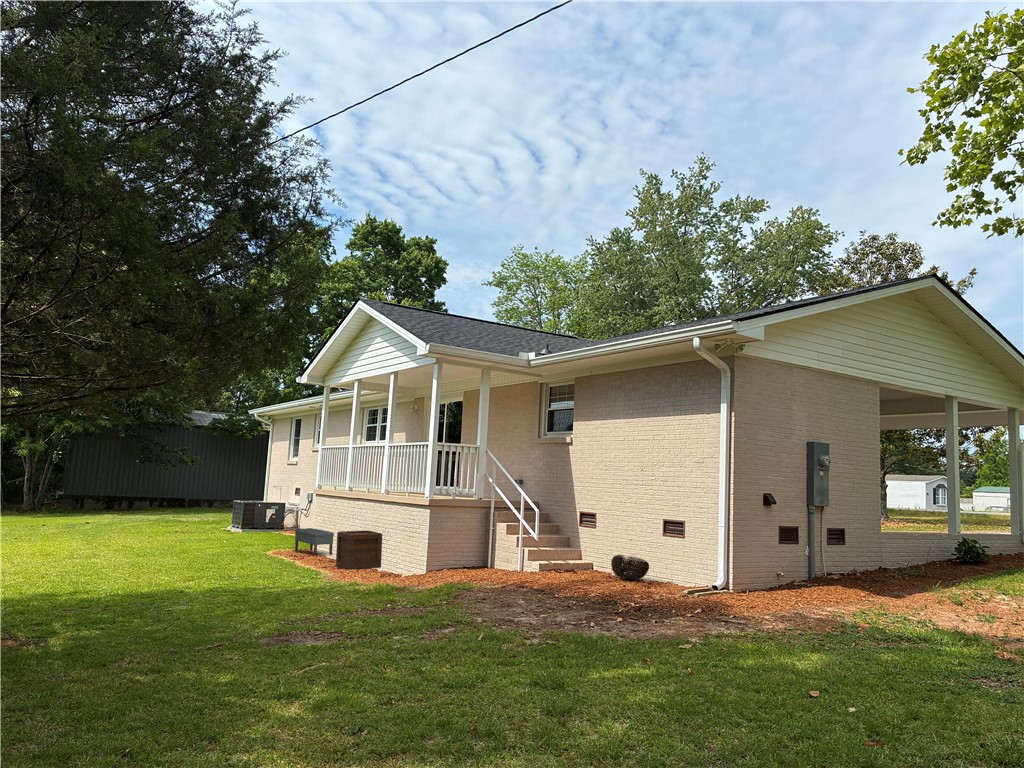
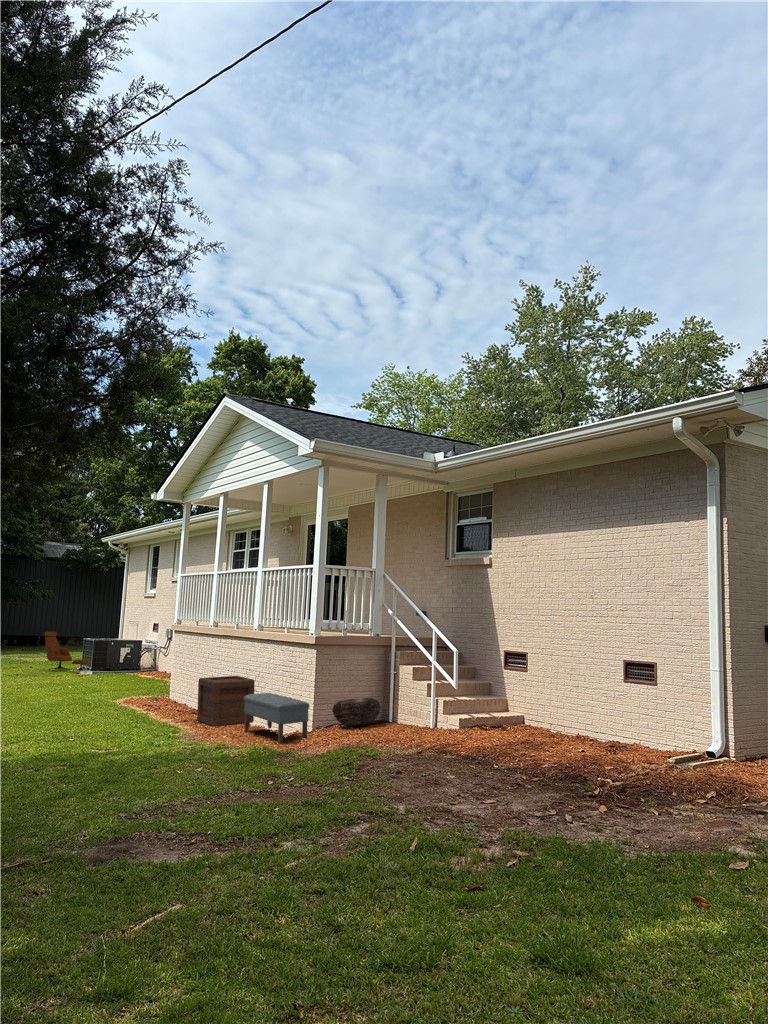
lounge chair: none [201,494,240,530] -> present [45,631,90,671]
bench: present [295,528,334,556] -> present [244,693,309,743]
basket: present [611,555,649,580] -> present [332,698,380,727]

